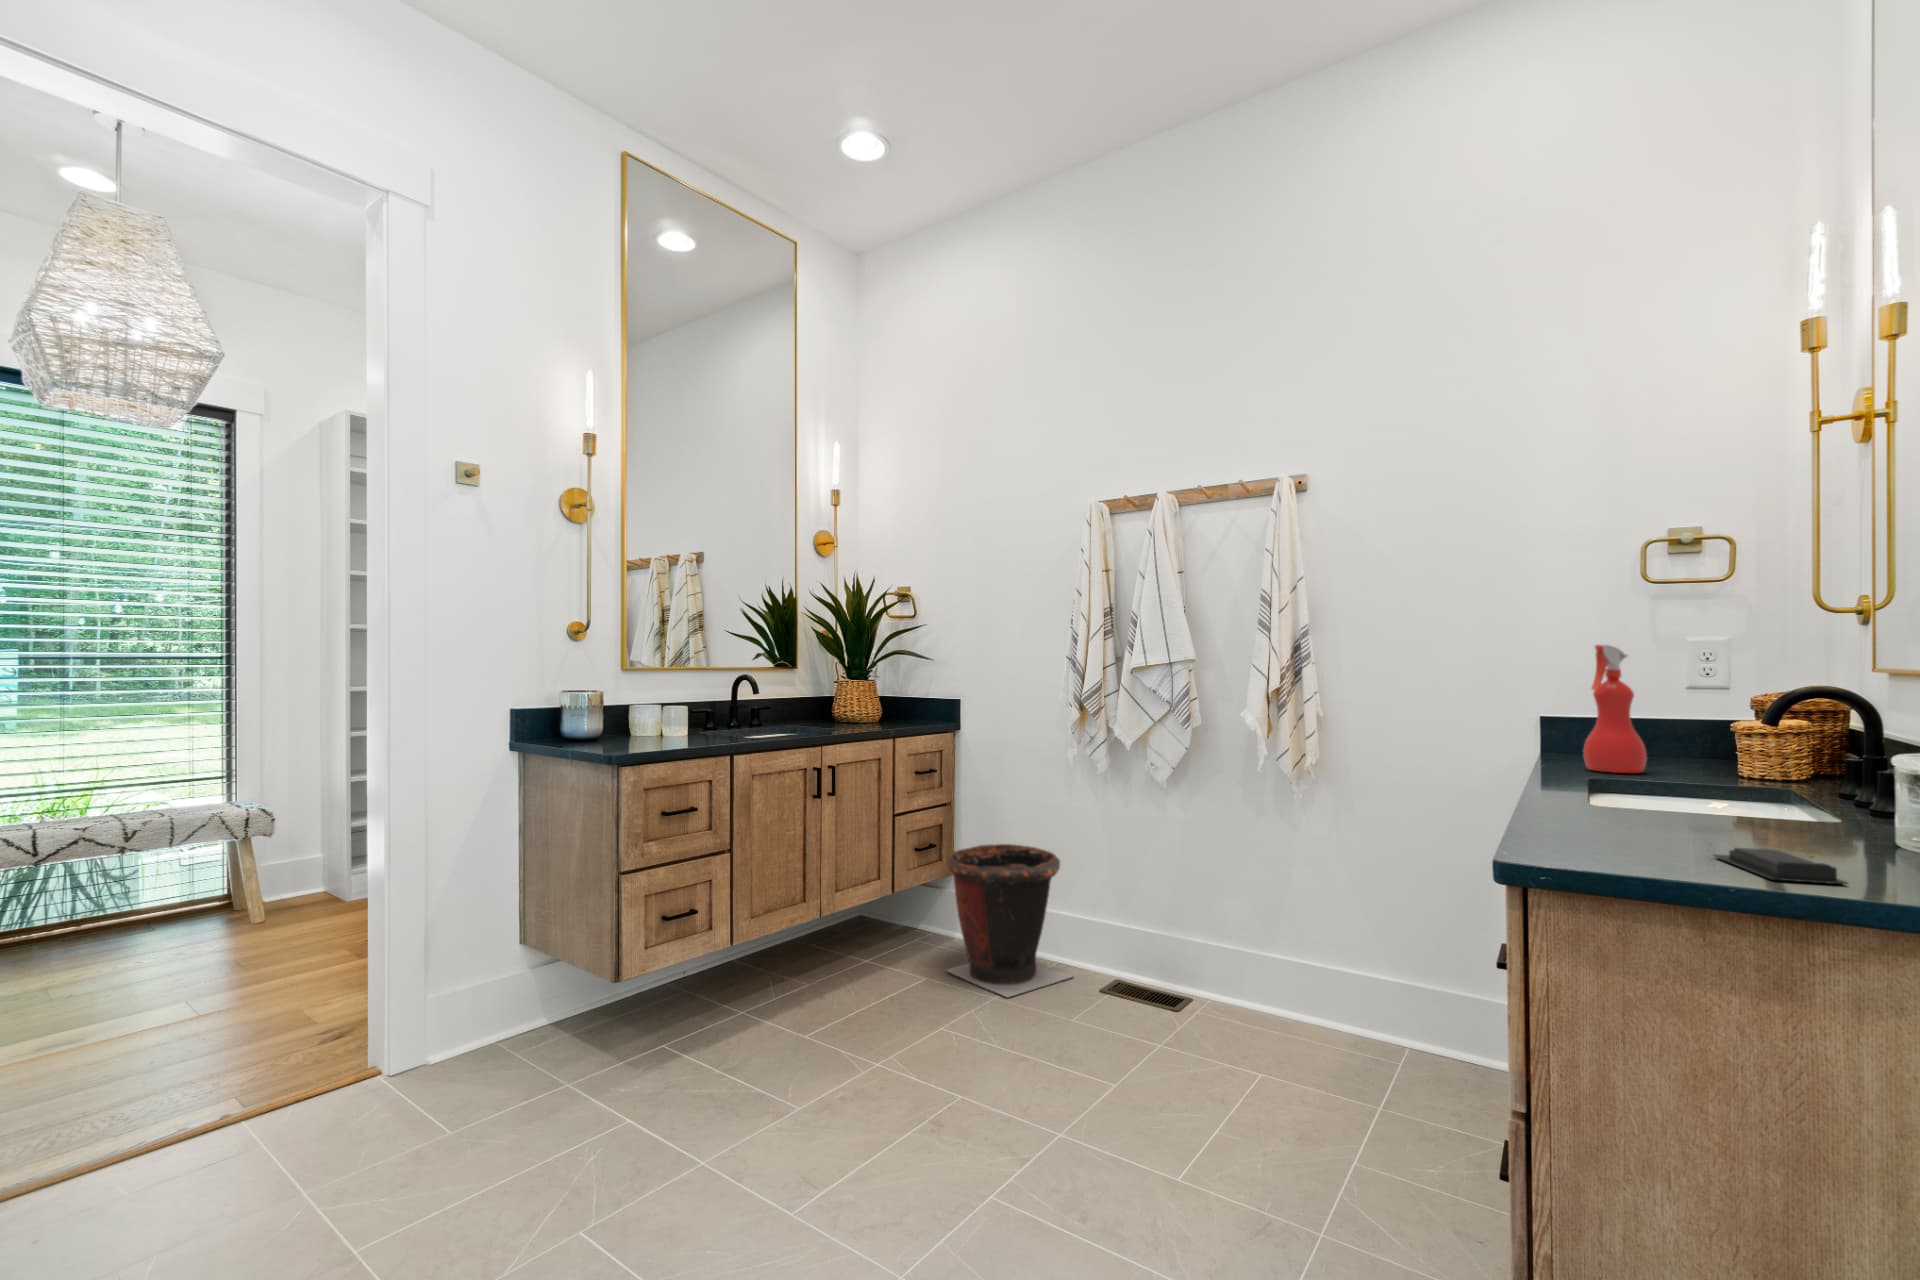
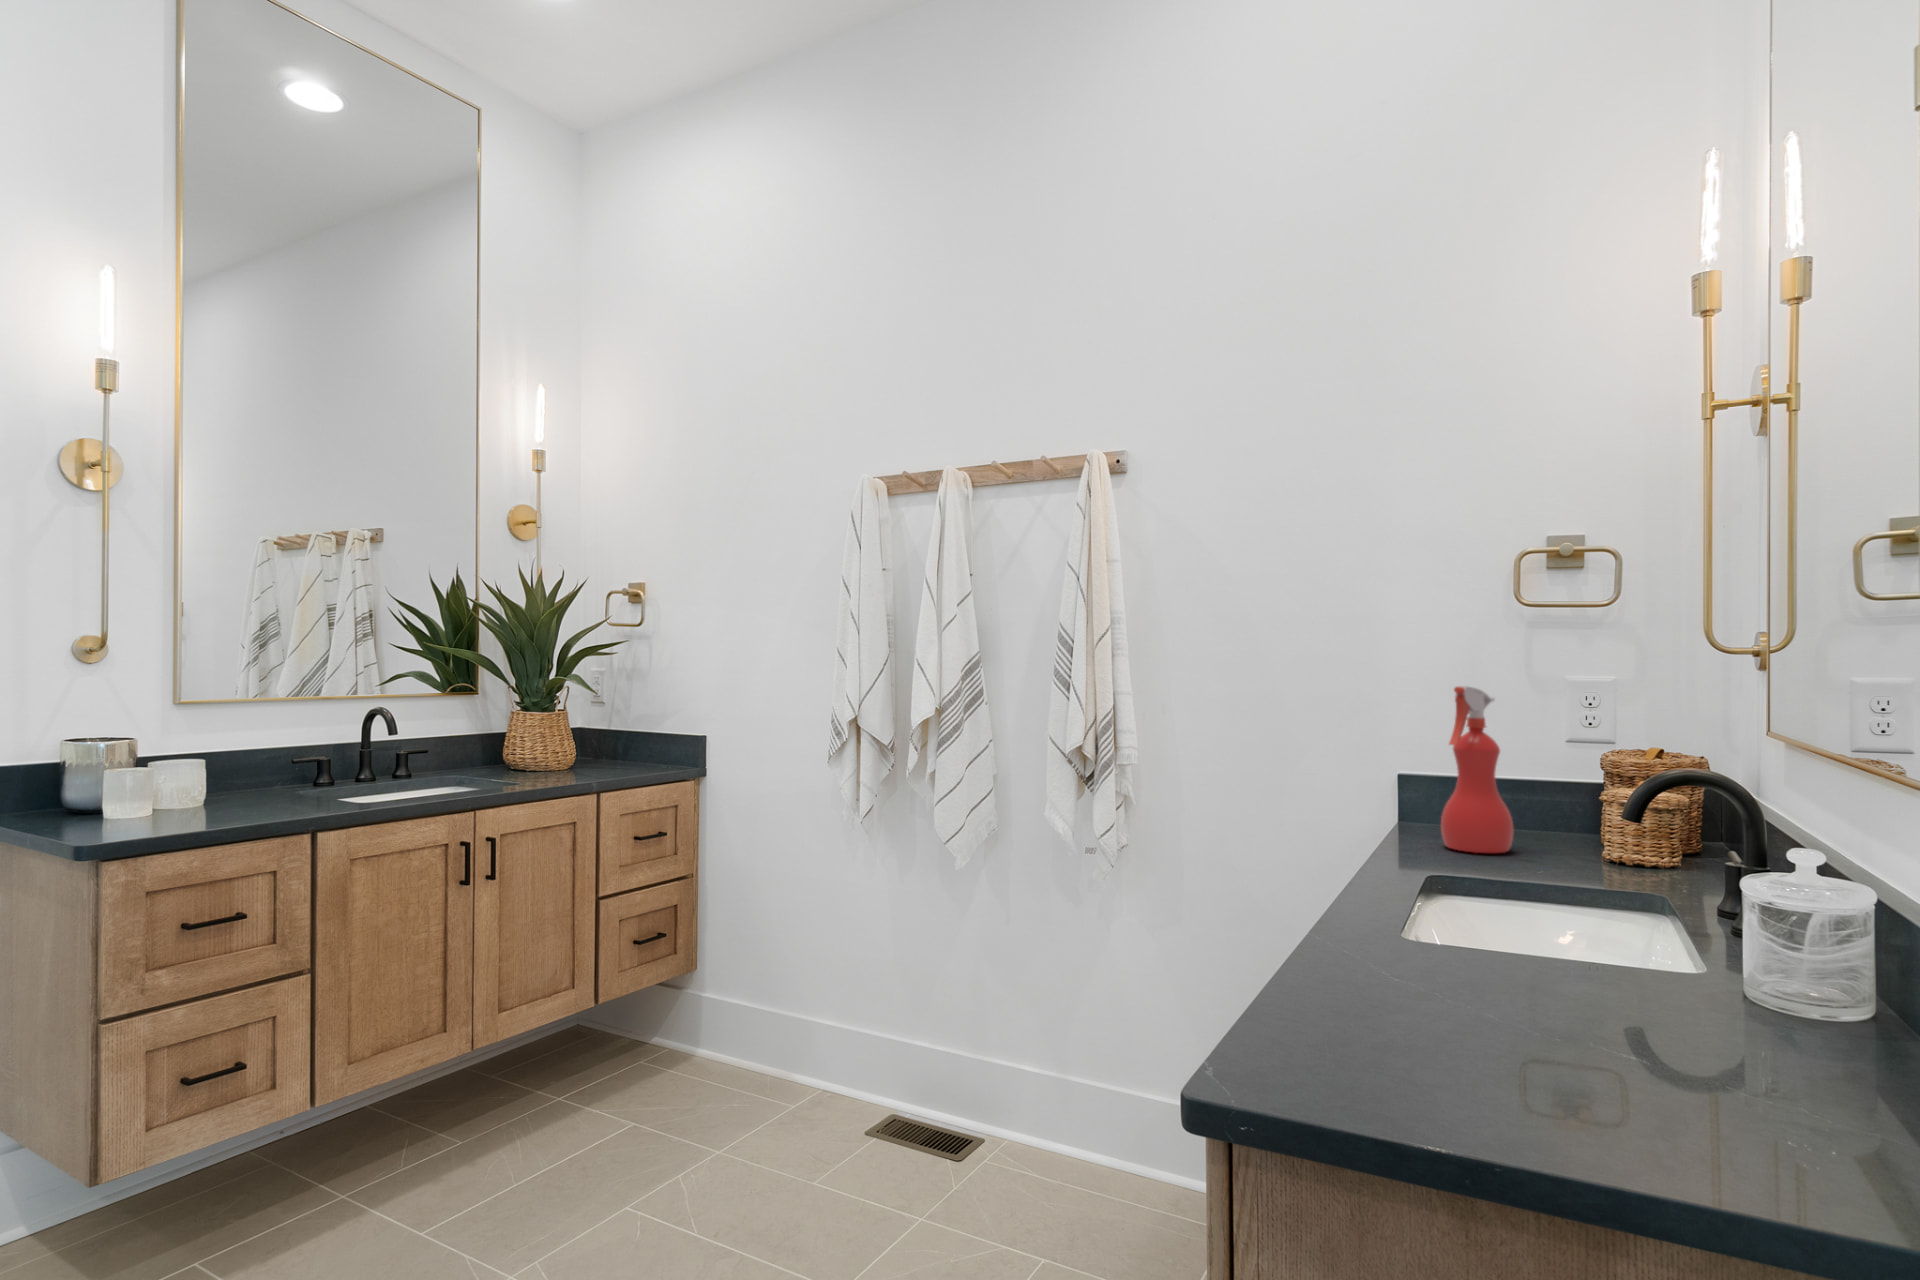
waste bin: present [947,844,1072,997] -> none [662,931,839,1149]
soap bar: present [1714,848,1847,885] -> none [1571,1038,1753,1119]

